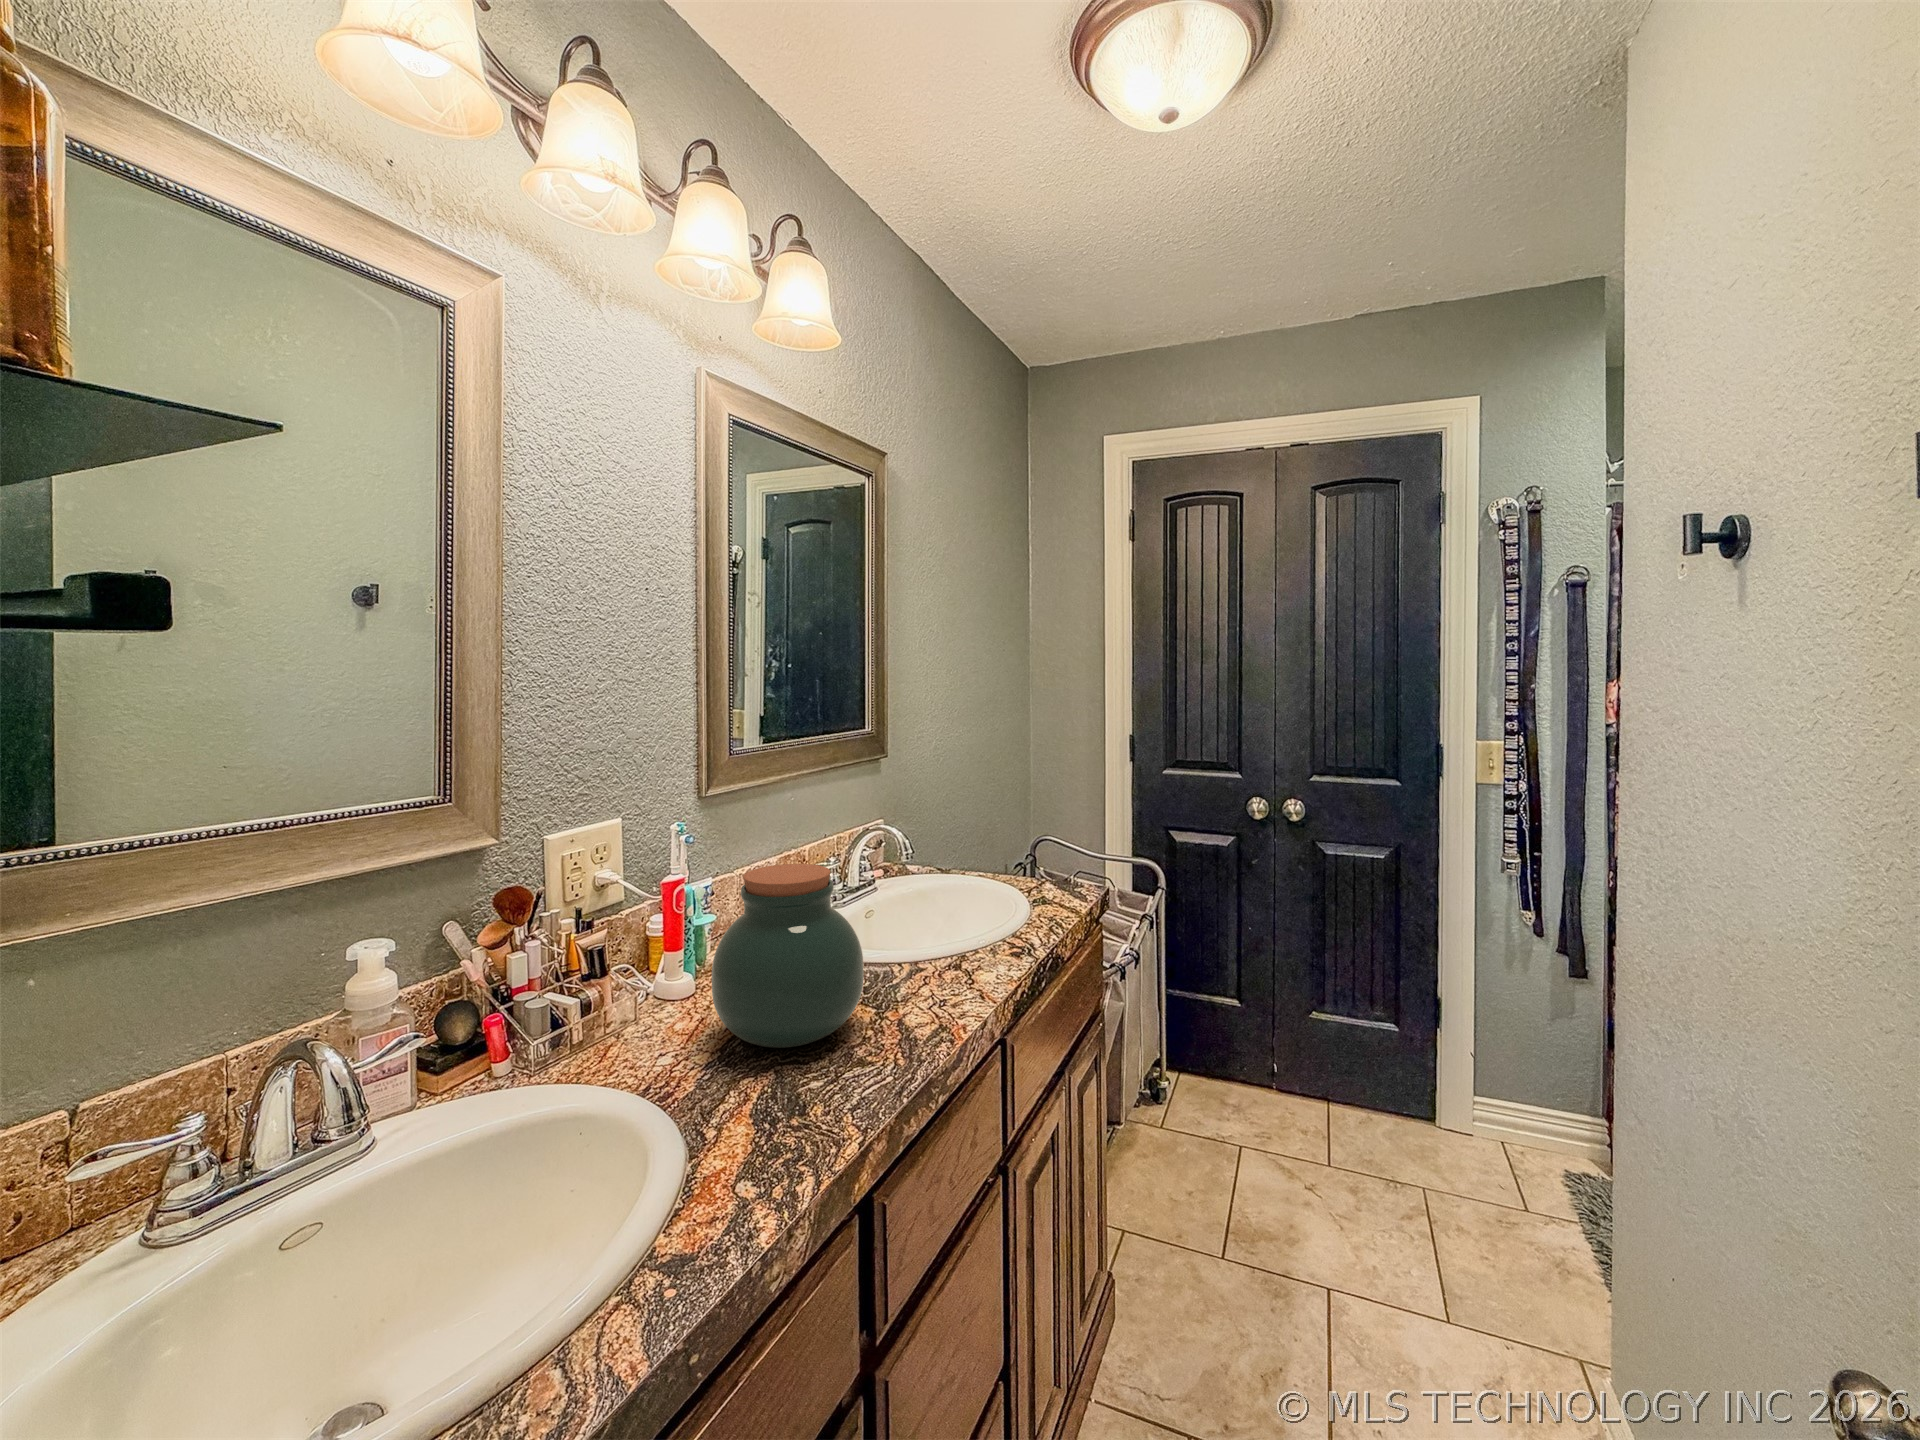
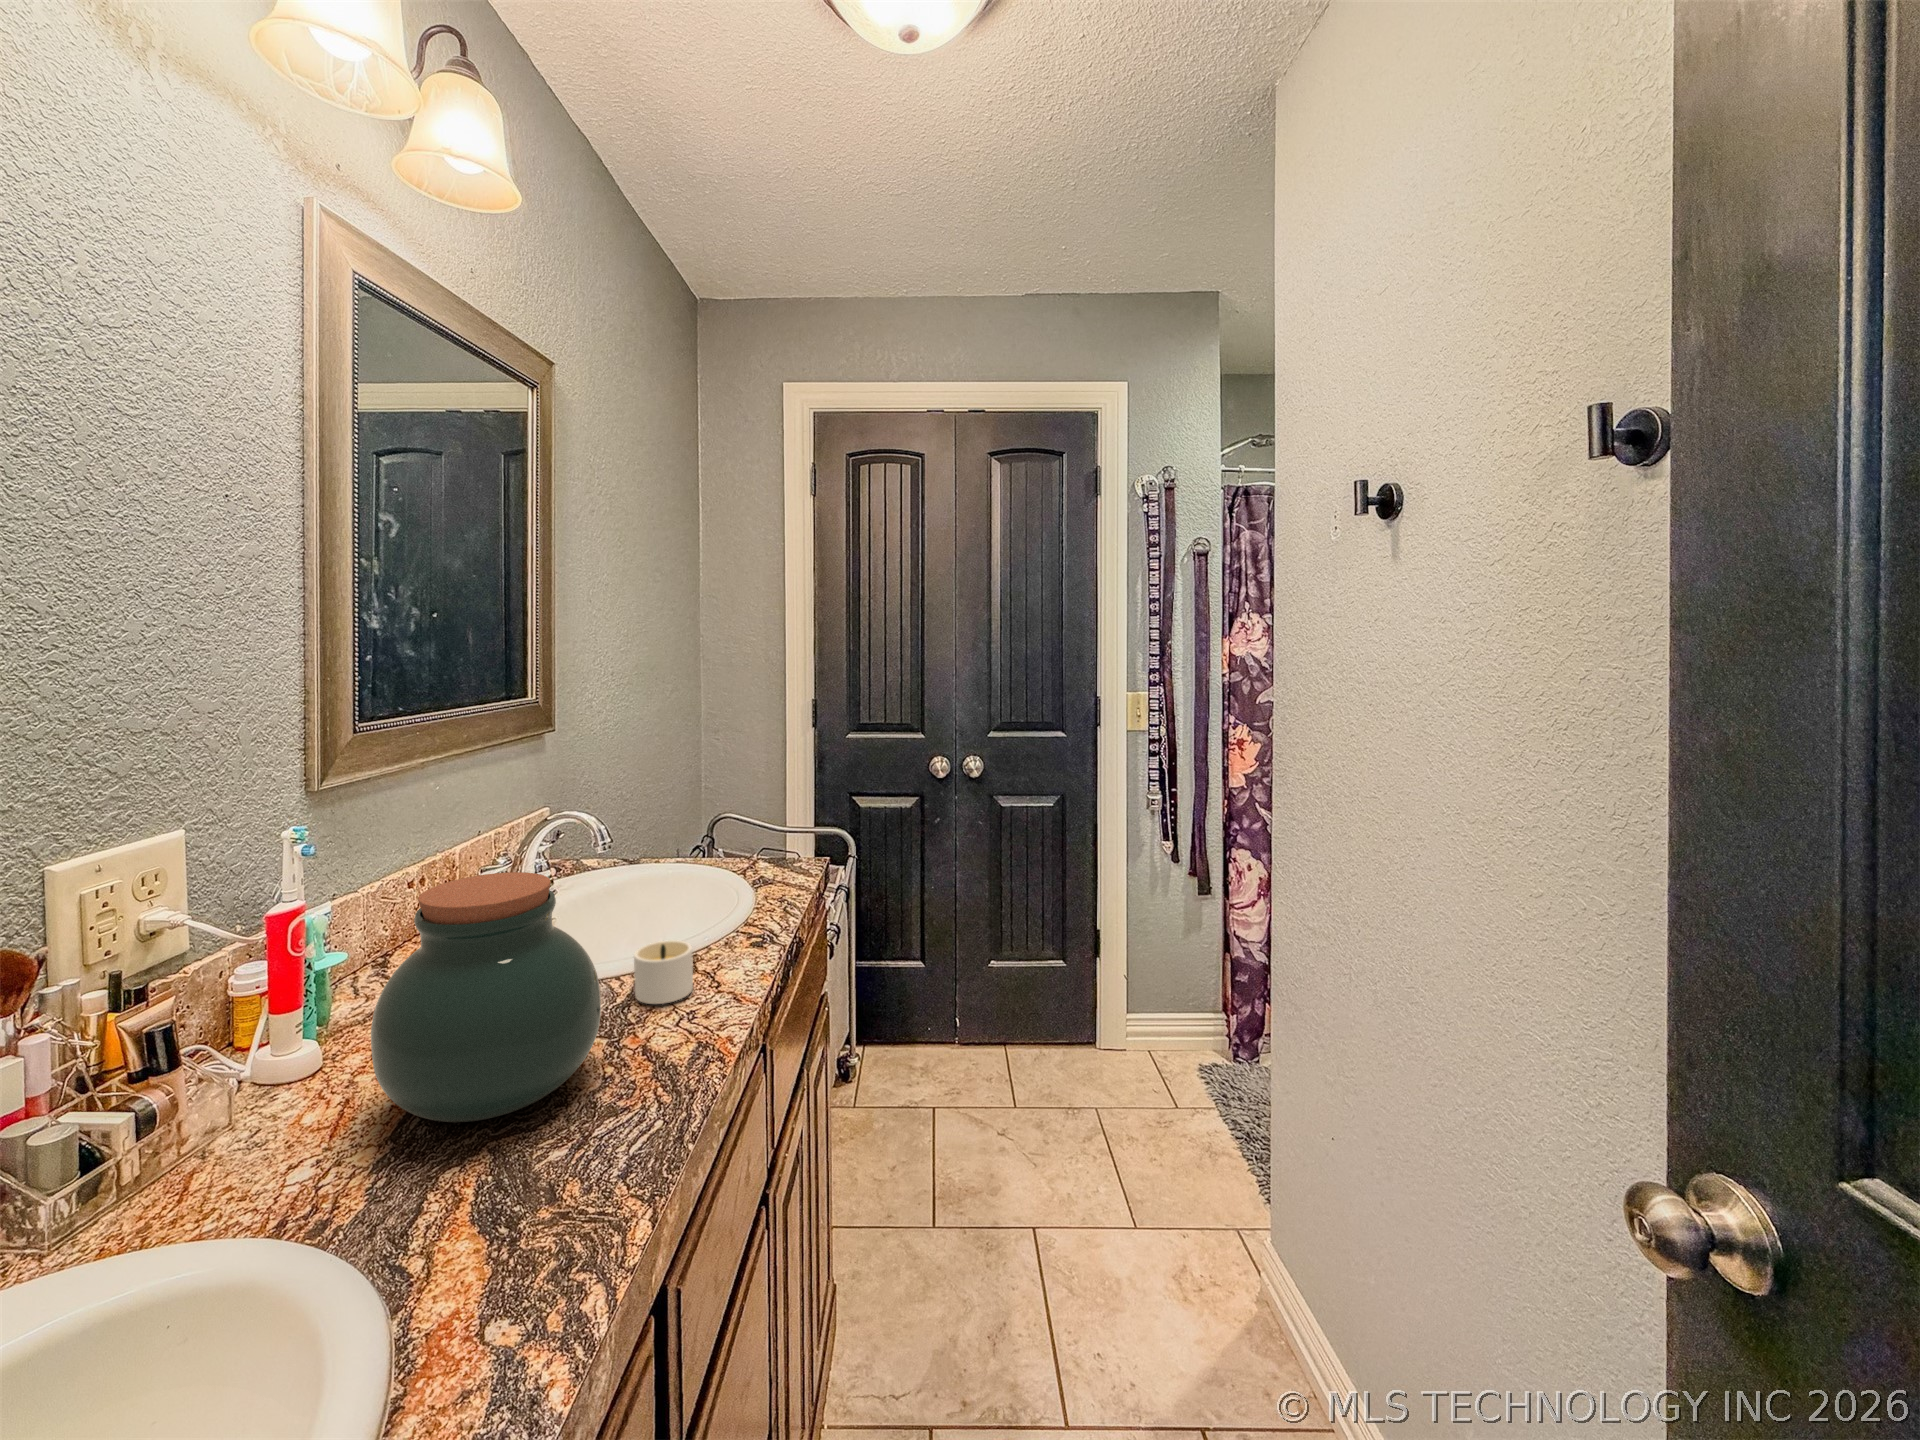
candle: none [903,938,973,990] -> present [634,940,693,1004]

